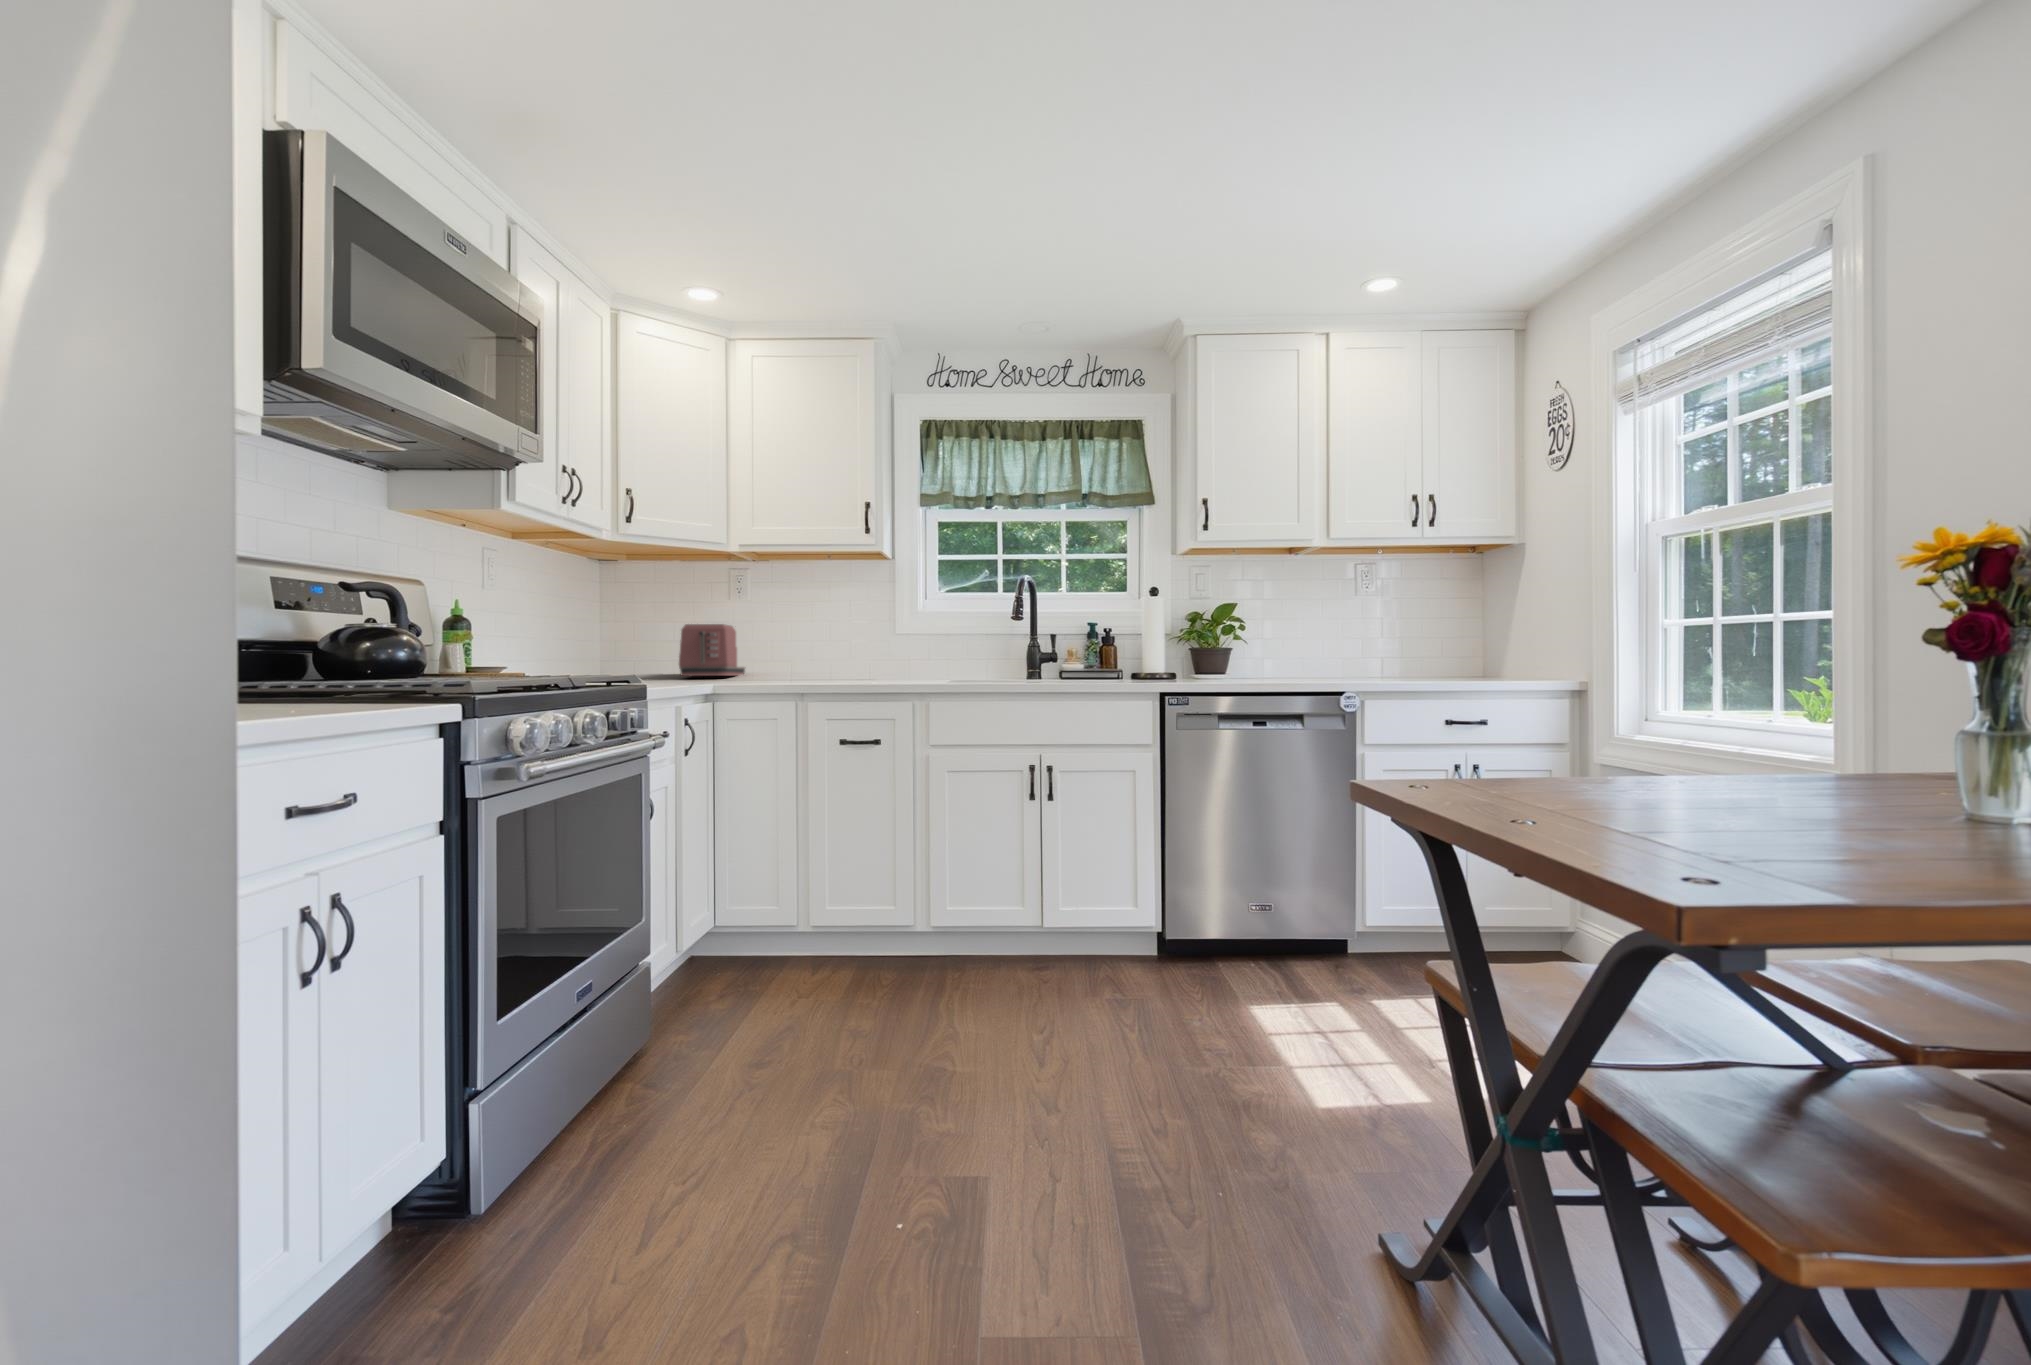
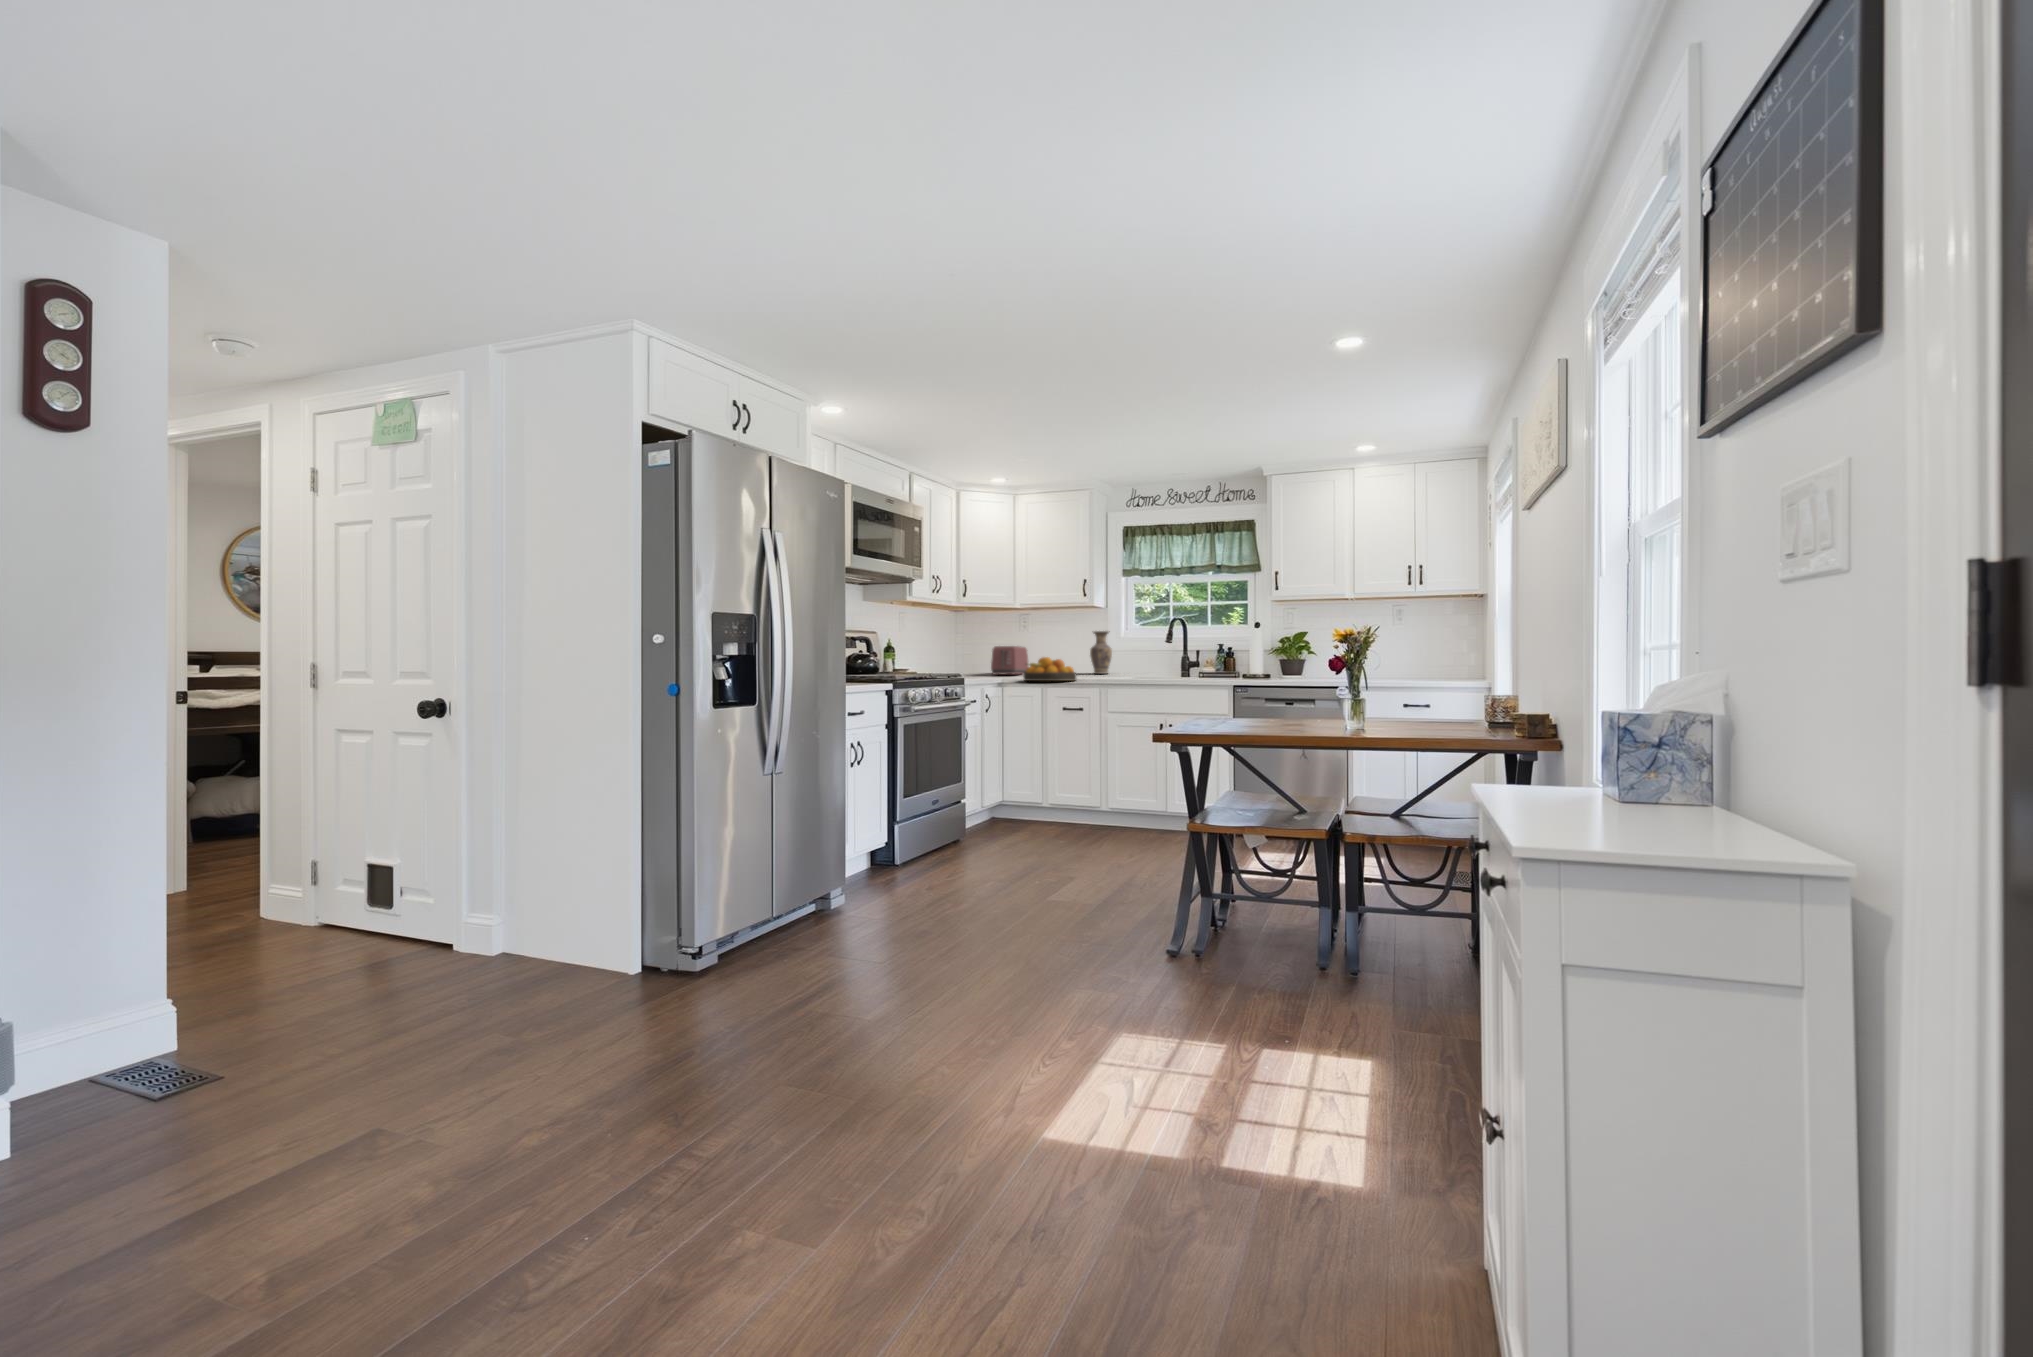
vase: none [864,600,903,674] -> present [1090,631,1112,674]
fruit bowl: none [760,642,864,688] -> present [1023,657,1076,681]

